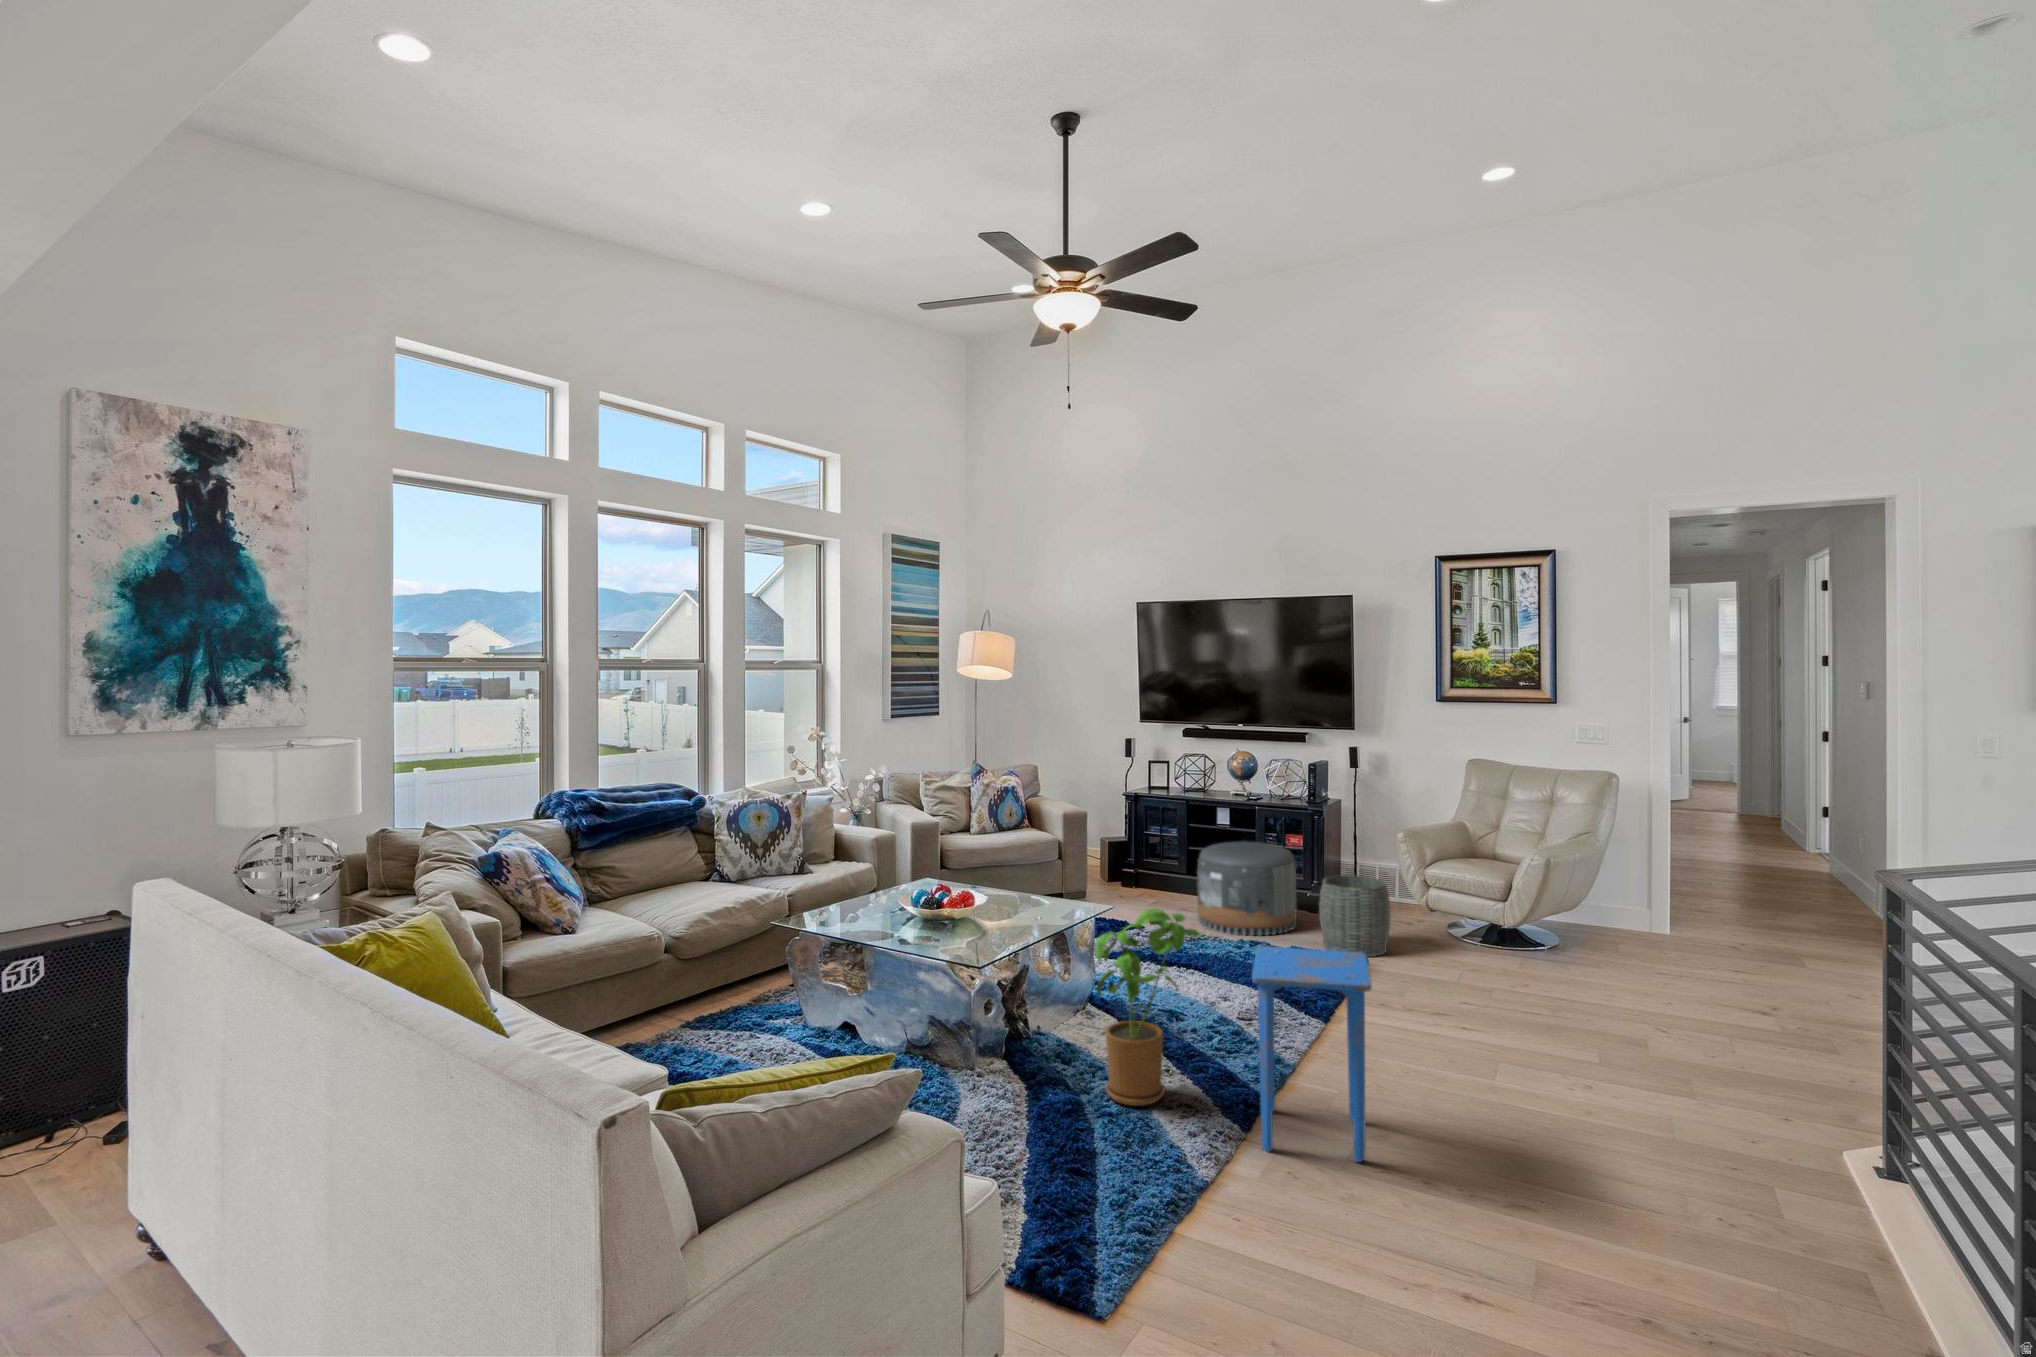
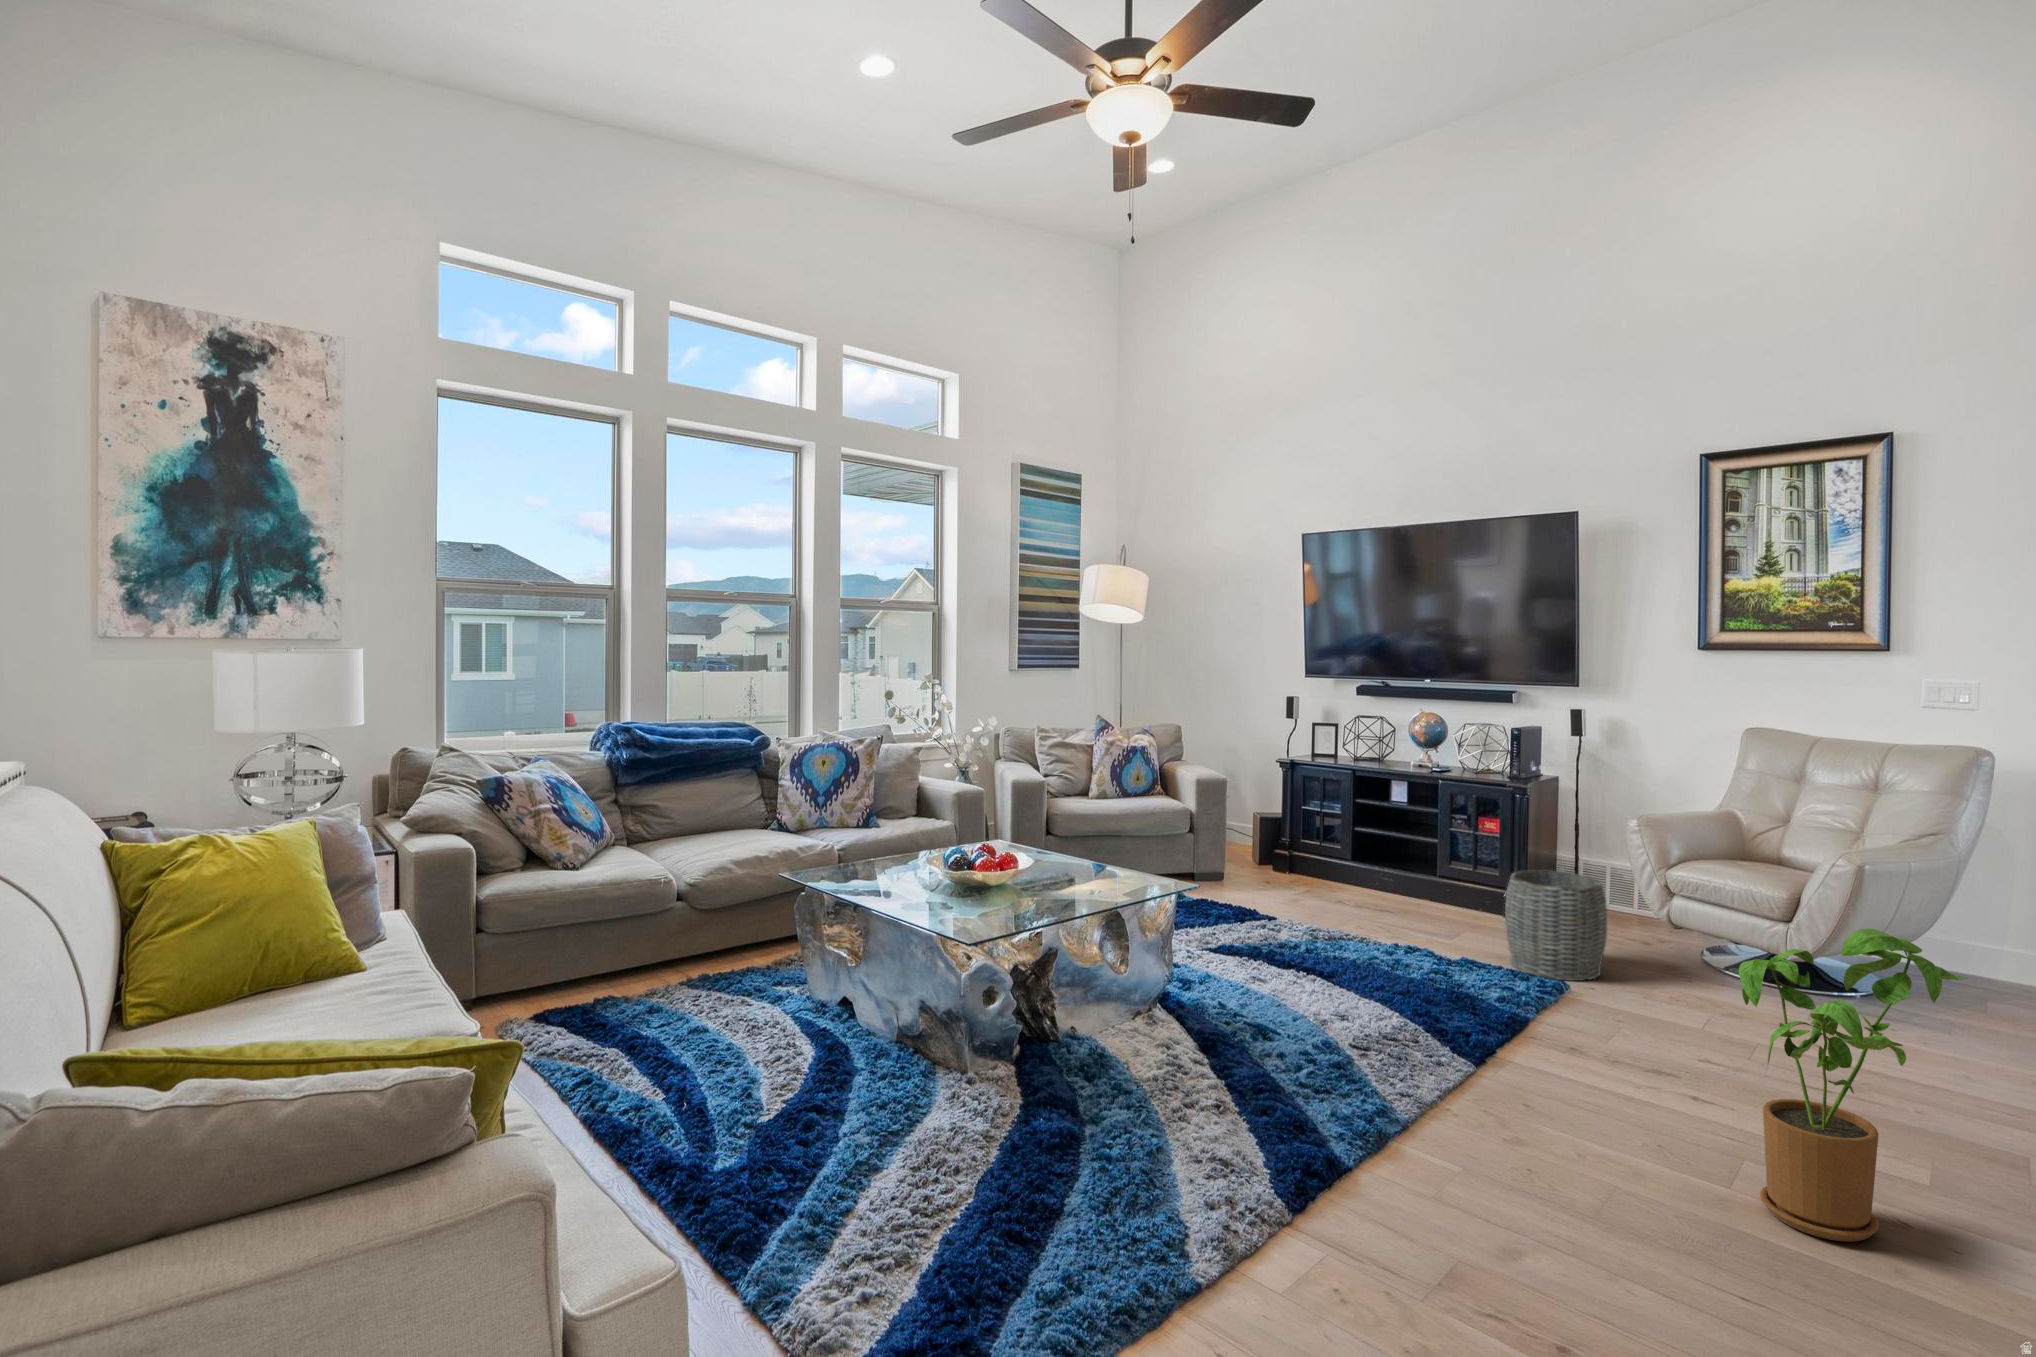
pouf: present [1197,841,1297,936] -> none [1349,822,1481,942]
house plant: present [1095,908,1202,1106] -> present [1739,928,1966,1242]
side table: present [1252,946,1372,1162] -> none [1298,947,1494,1285]

